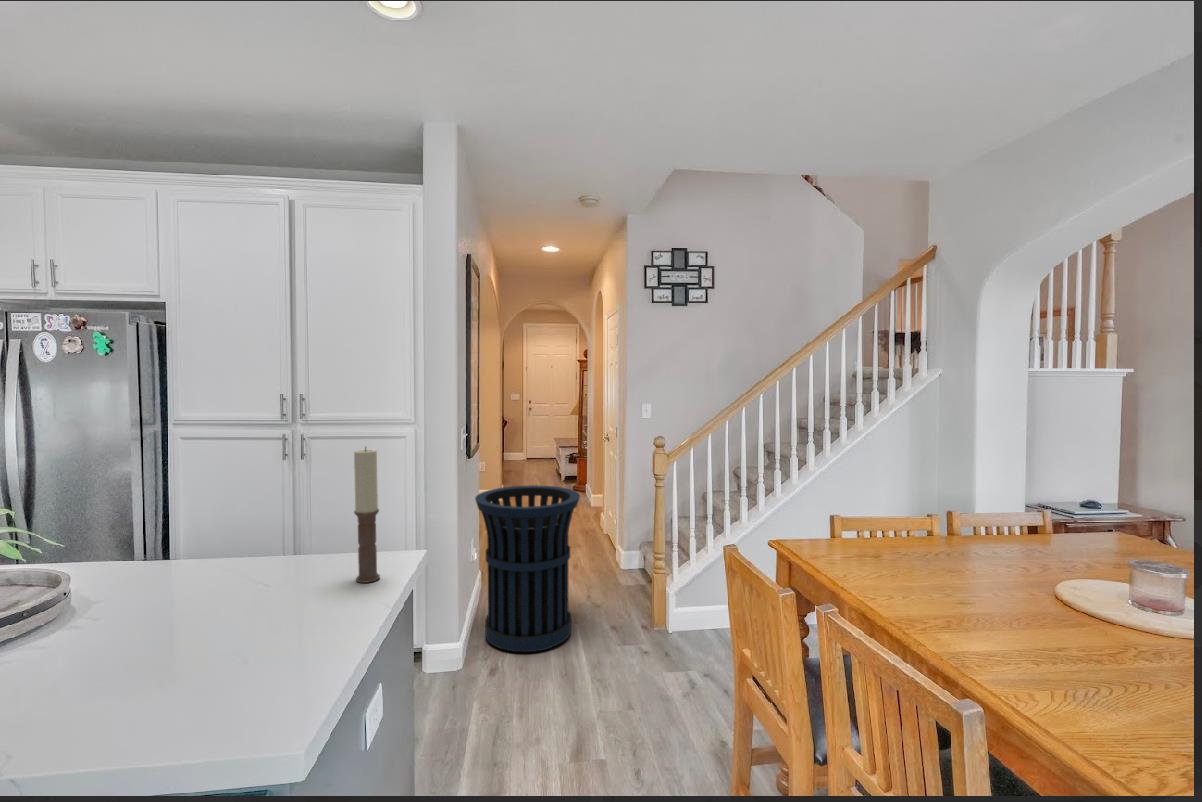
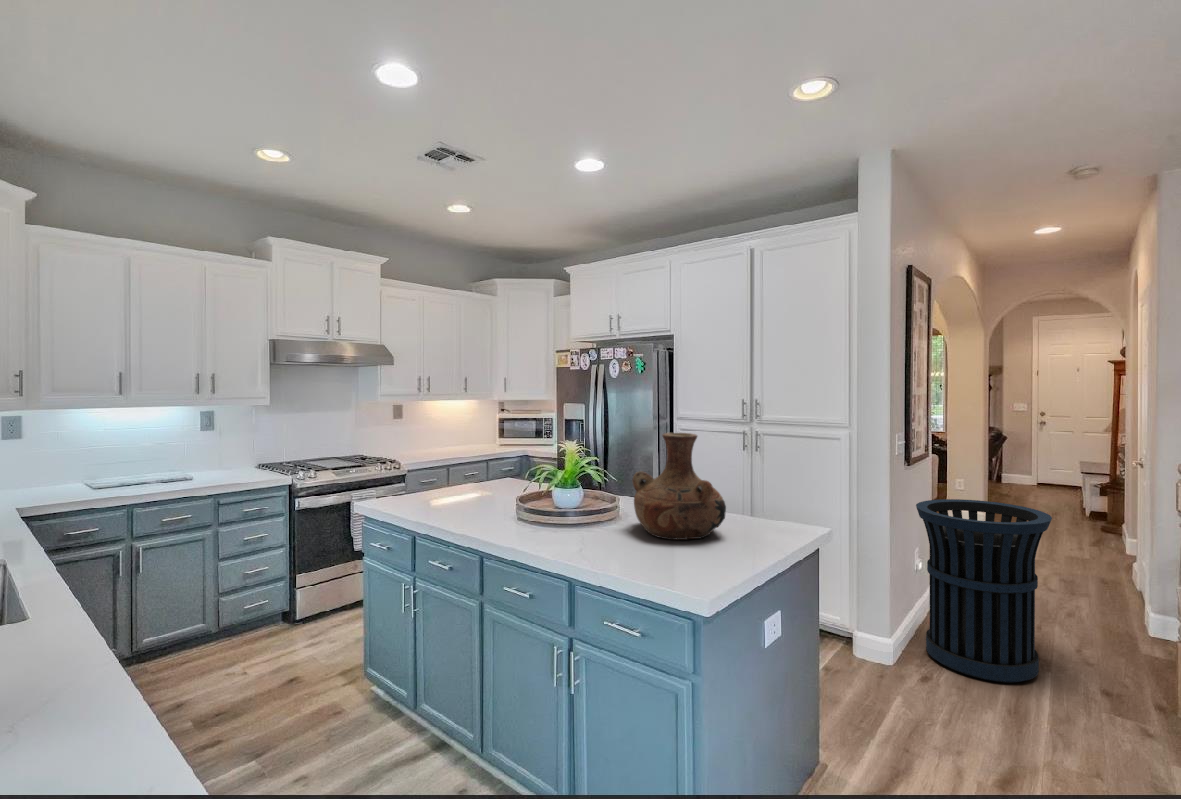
candle: present [354,448,380,583] -> none [769,435,787,537]
vase: none [110,455,295,637] -> present [633,433,726,540]

